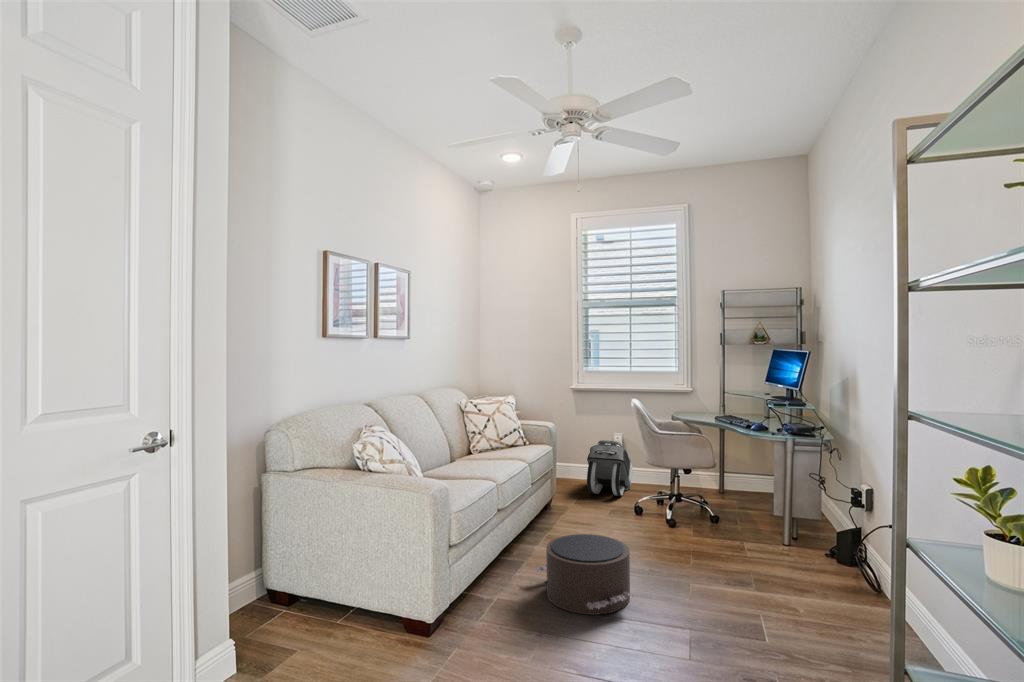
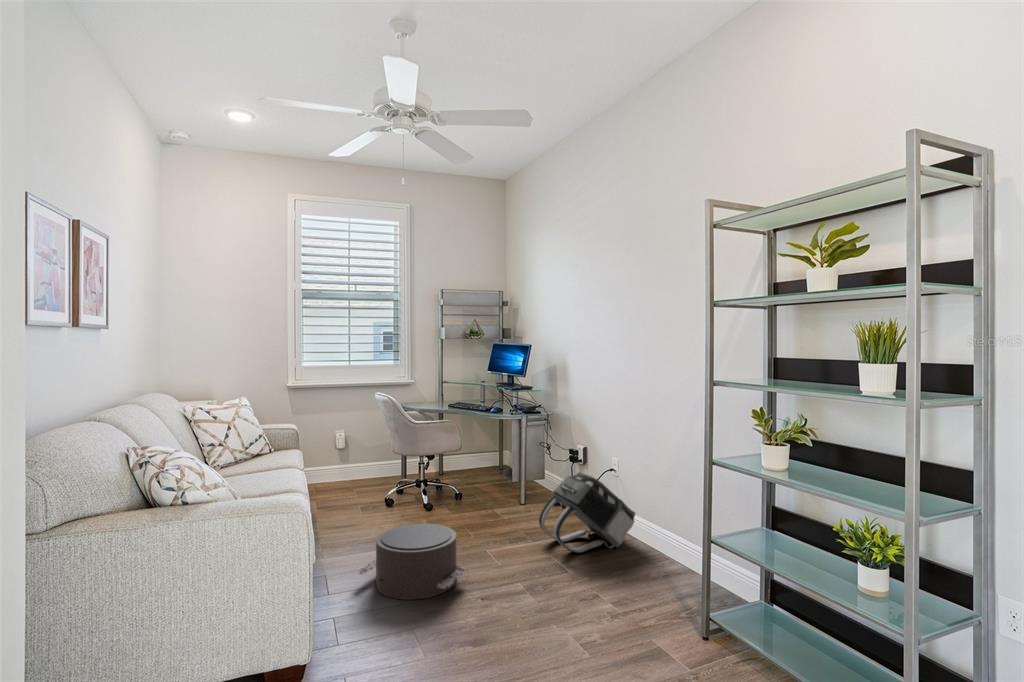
backpack: present [587,440,633,496] -> present [539,472,635,553]

